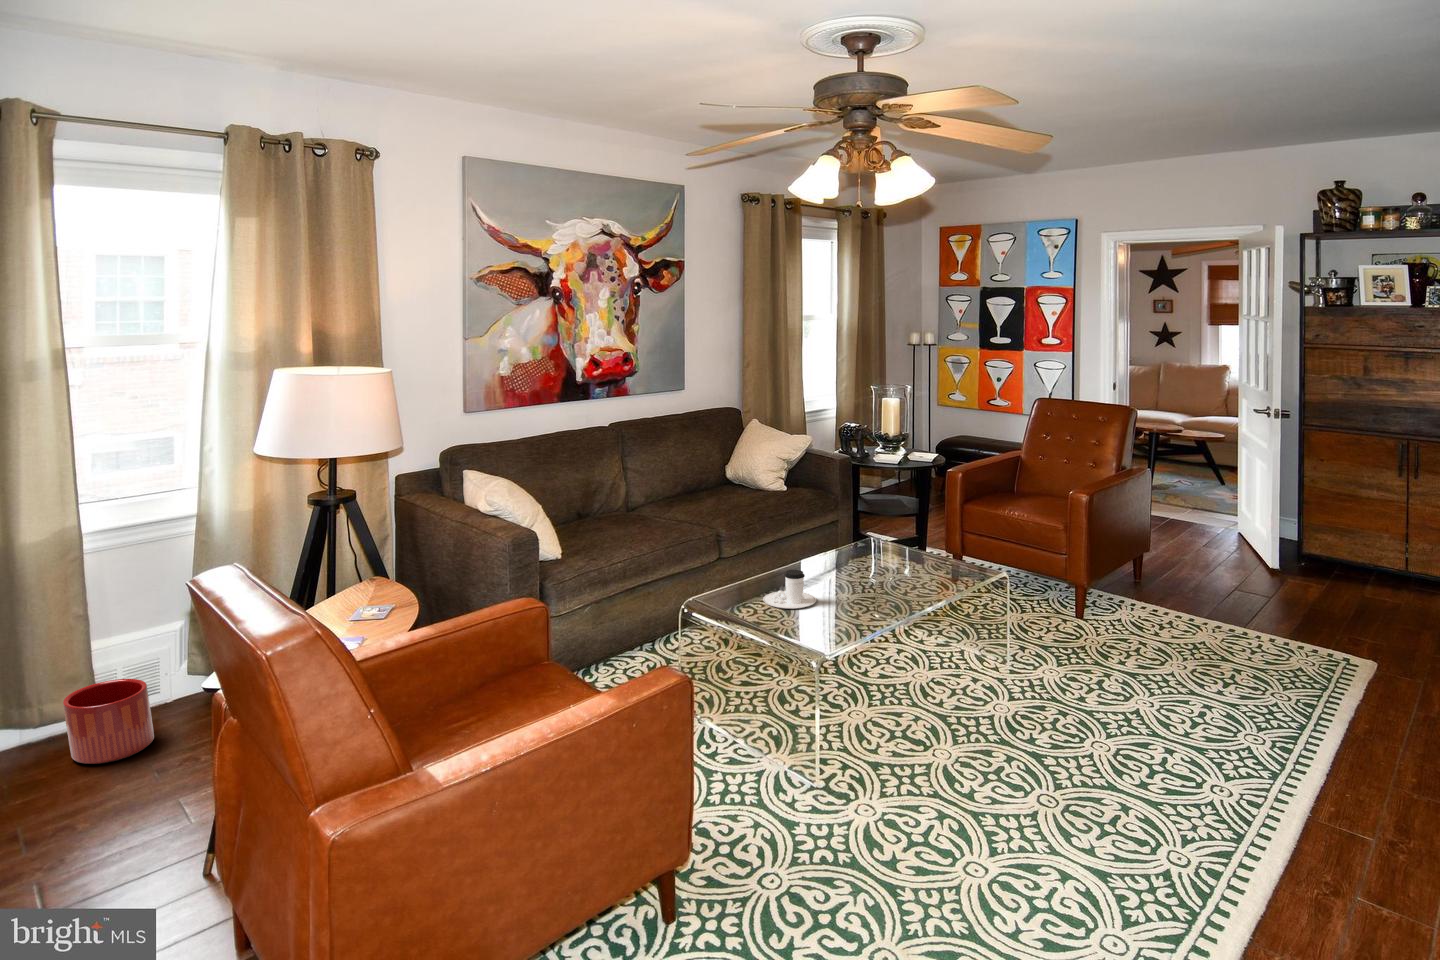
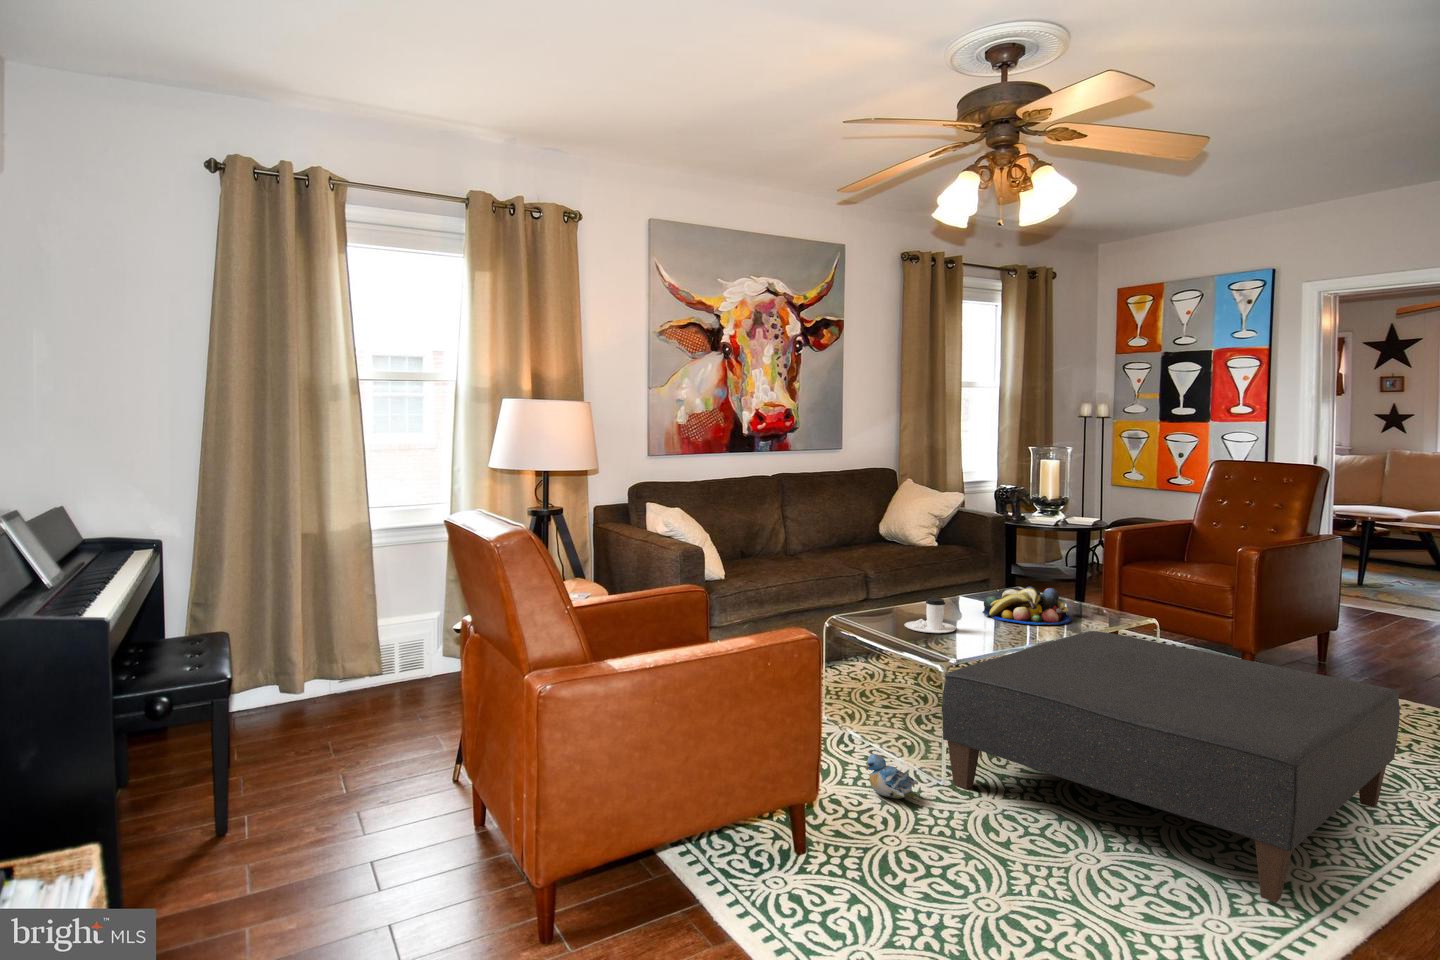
fruit bowl: none [837,541,926,585] -> present [982,587,1071,625]
ottoman: none [814,592,1246,904] -> present [942,631,1400,903]
planter: present [63,679,154,764] -> none [308,644,371,708]
plush toy: none [737,769,795,816] -> present [866,754,918,799]

